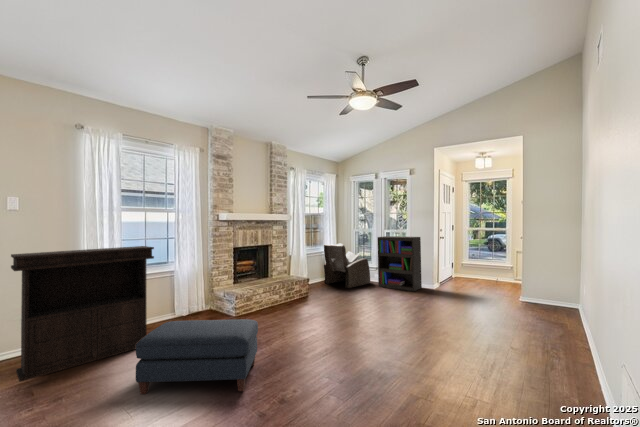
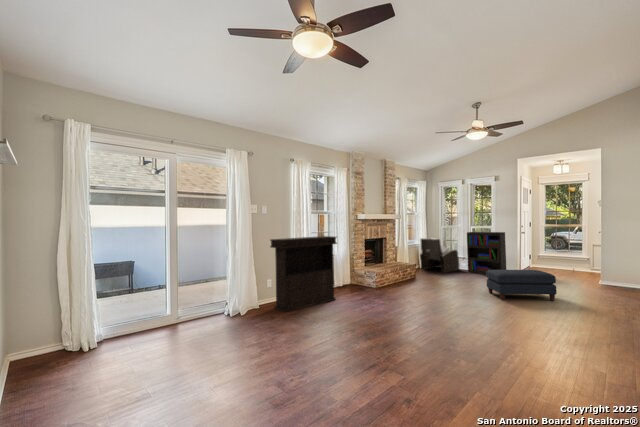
ottoman: present [136,319,258,394] -> present [486,270,557,301]

